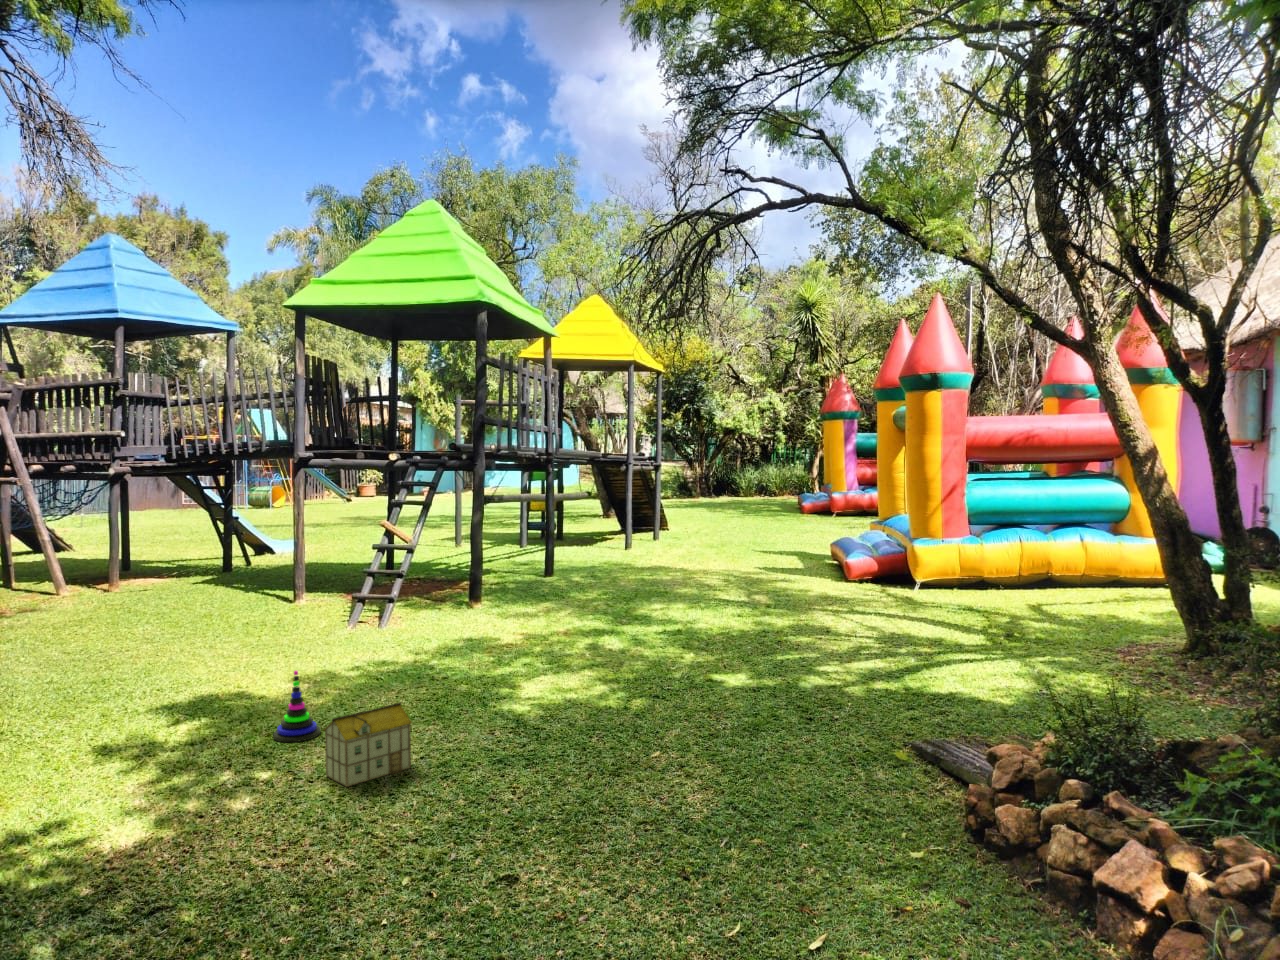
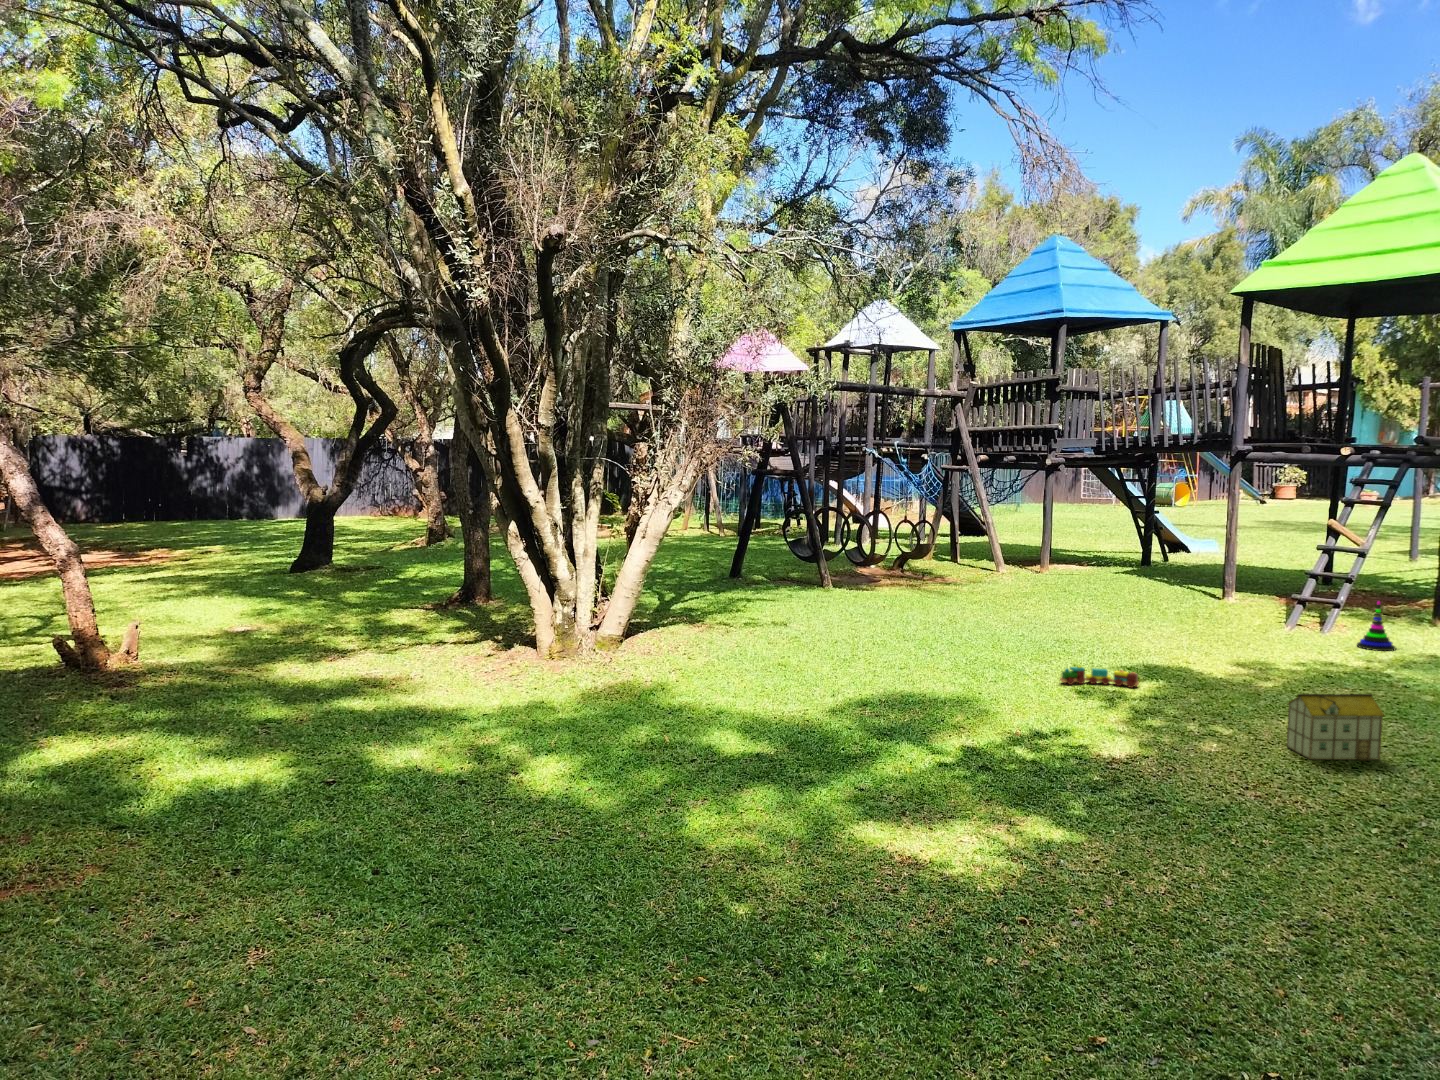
stacking toy: present [273,671,321,742] -> present [1357,601,1395,651]
toy train: none [78,716,181,749] -> present [1060,666,1139,688]

